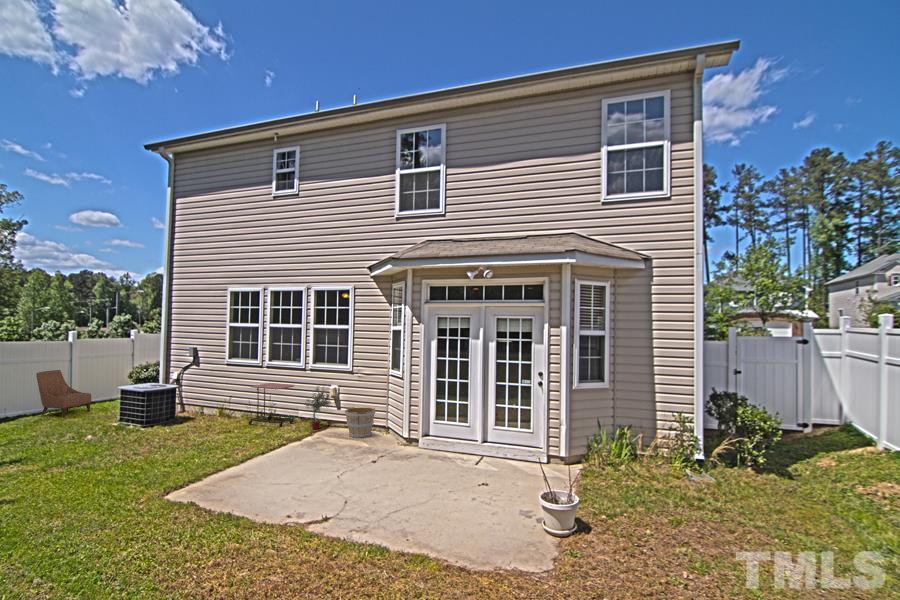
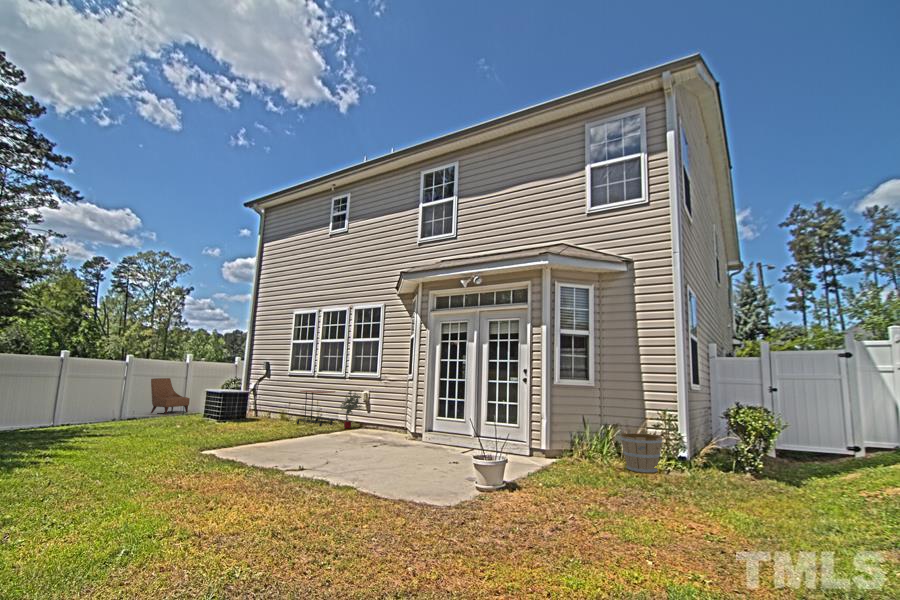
wooden bucket: present [345,407,376,438] -> present [620,432,662,473]

